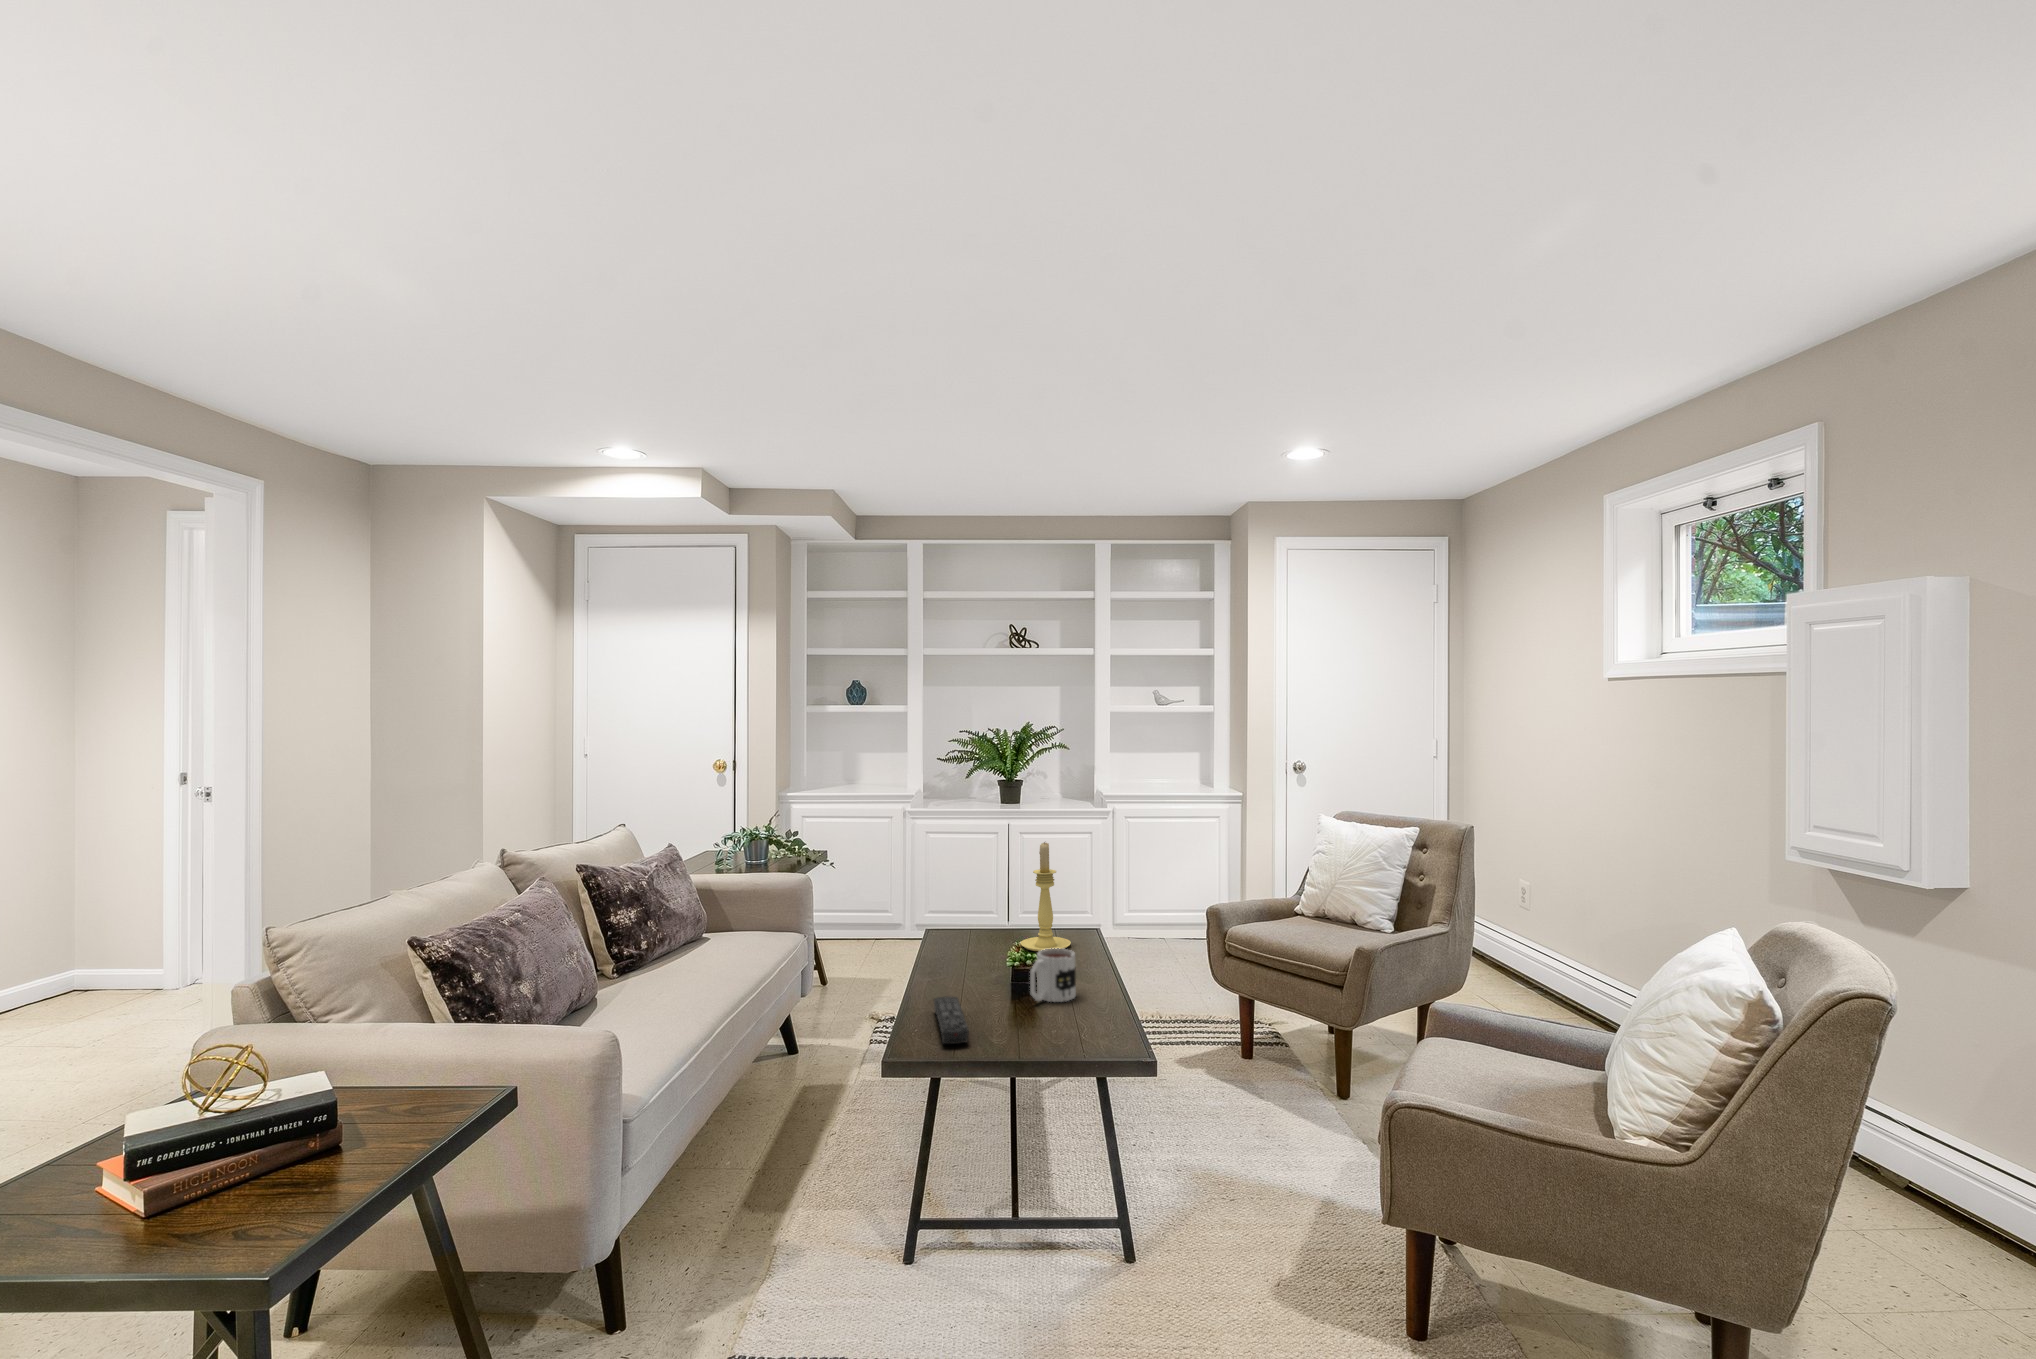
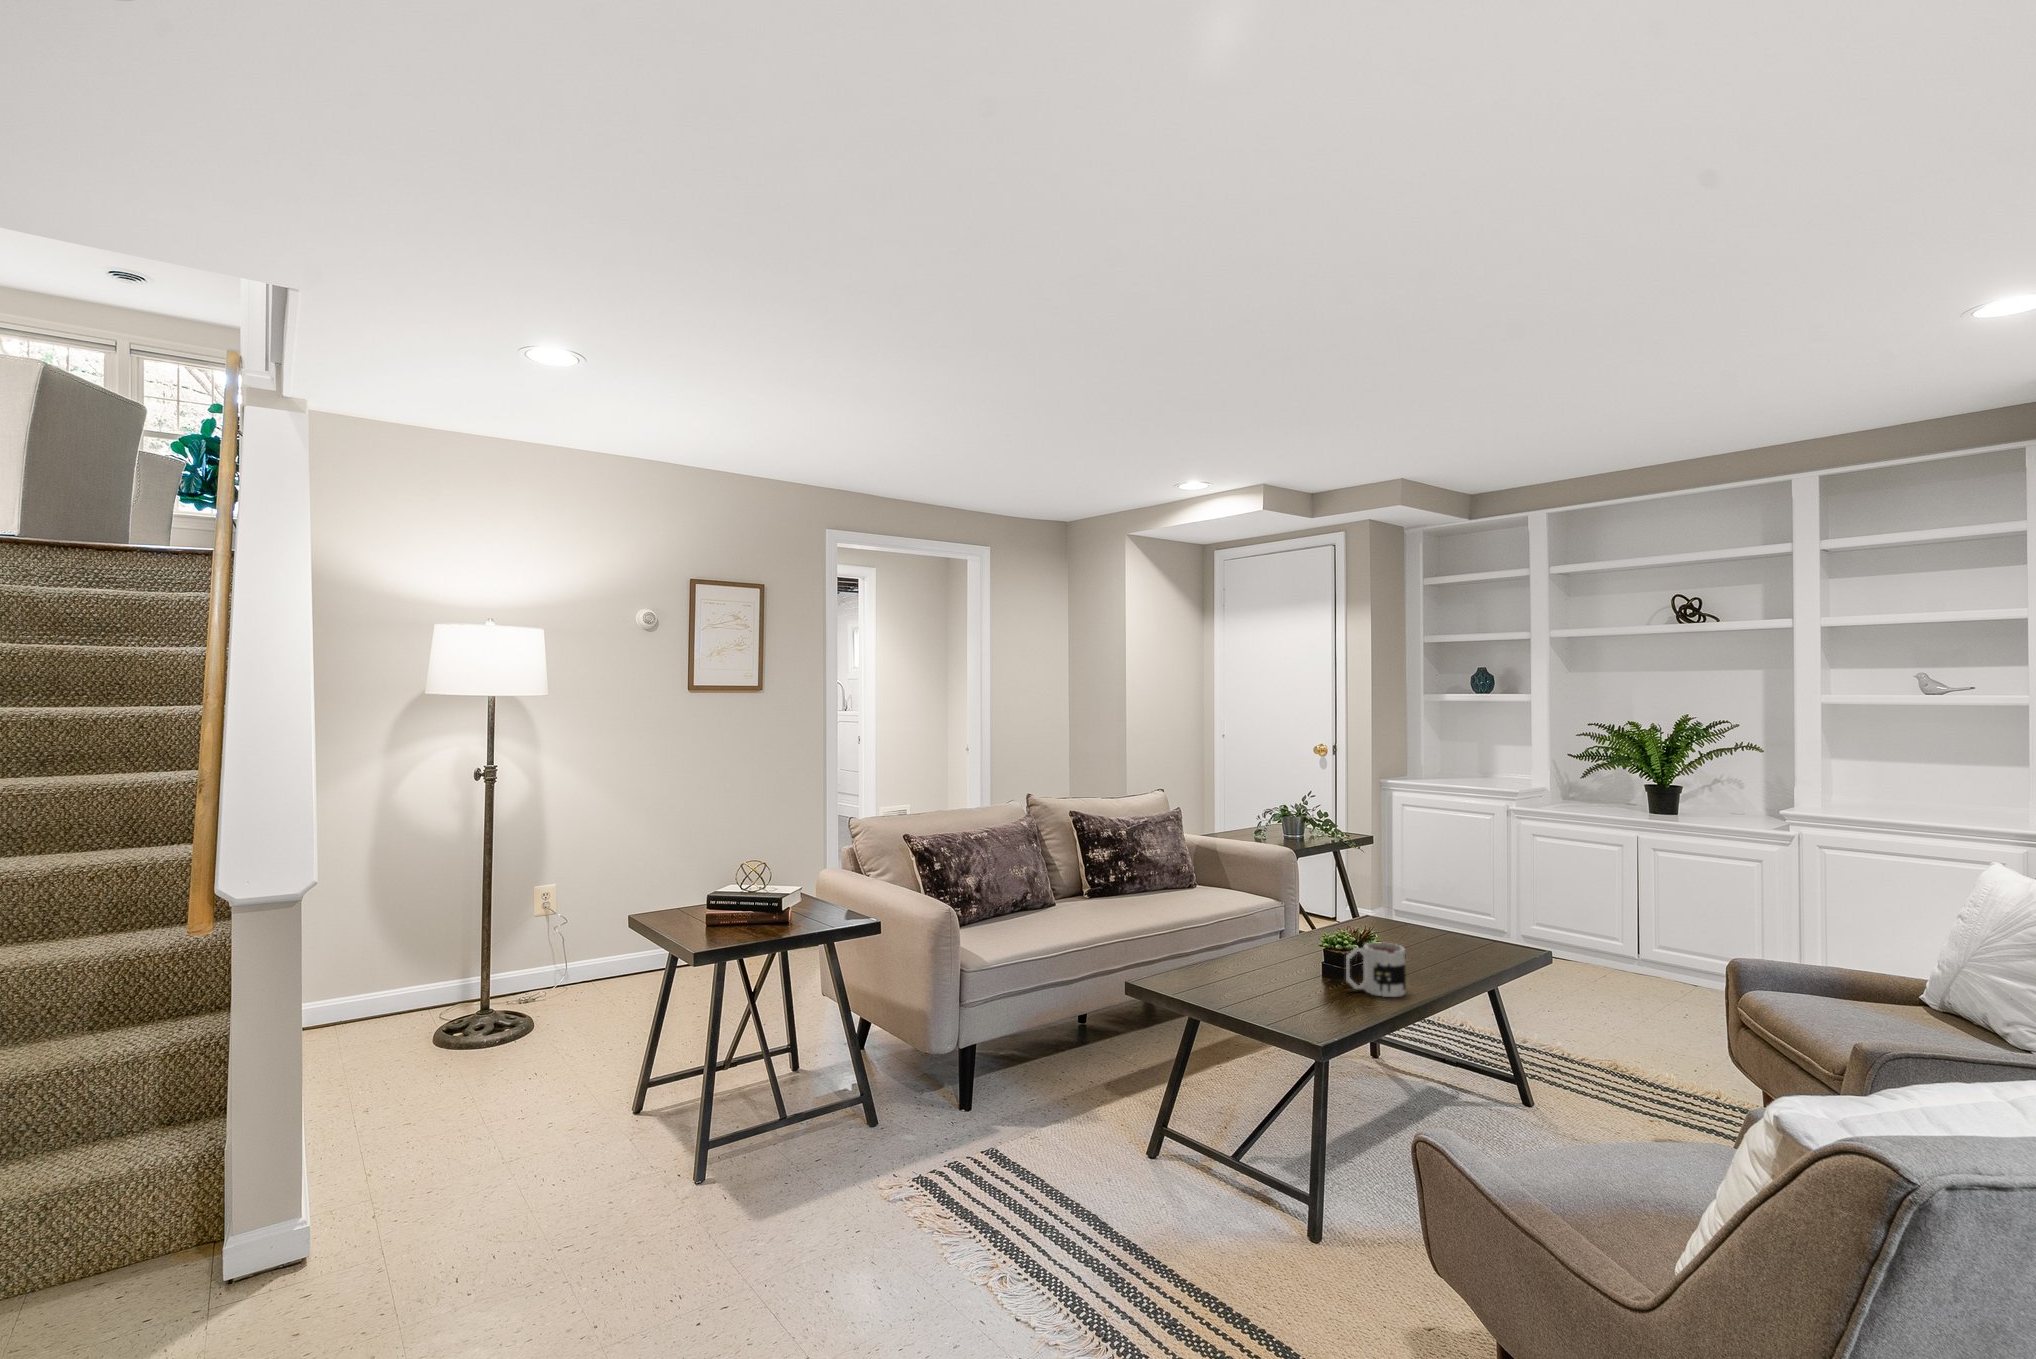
candle holder: present [1021,842,1071,951] -> none [1437,841,1498,962]
remote control: present [934,996,969,1044] -> none [1214,961,1278,998]

